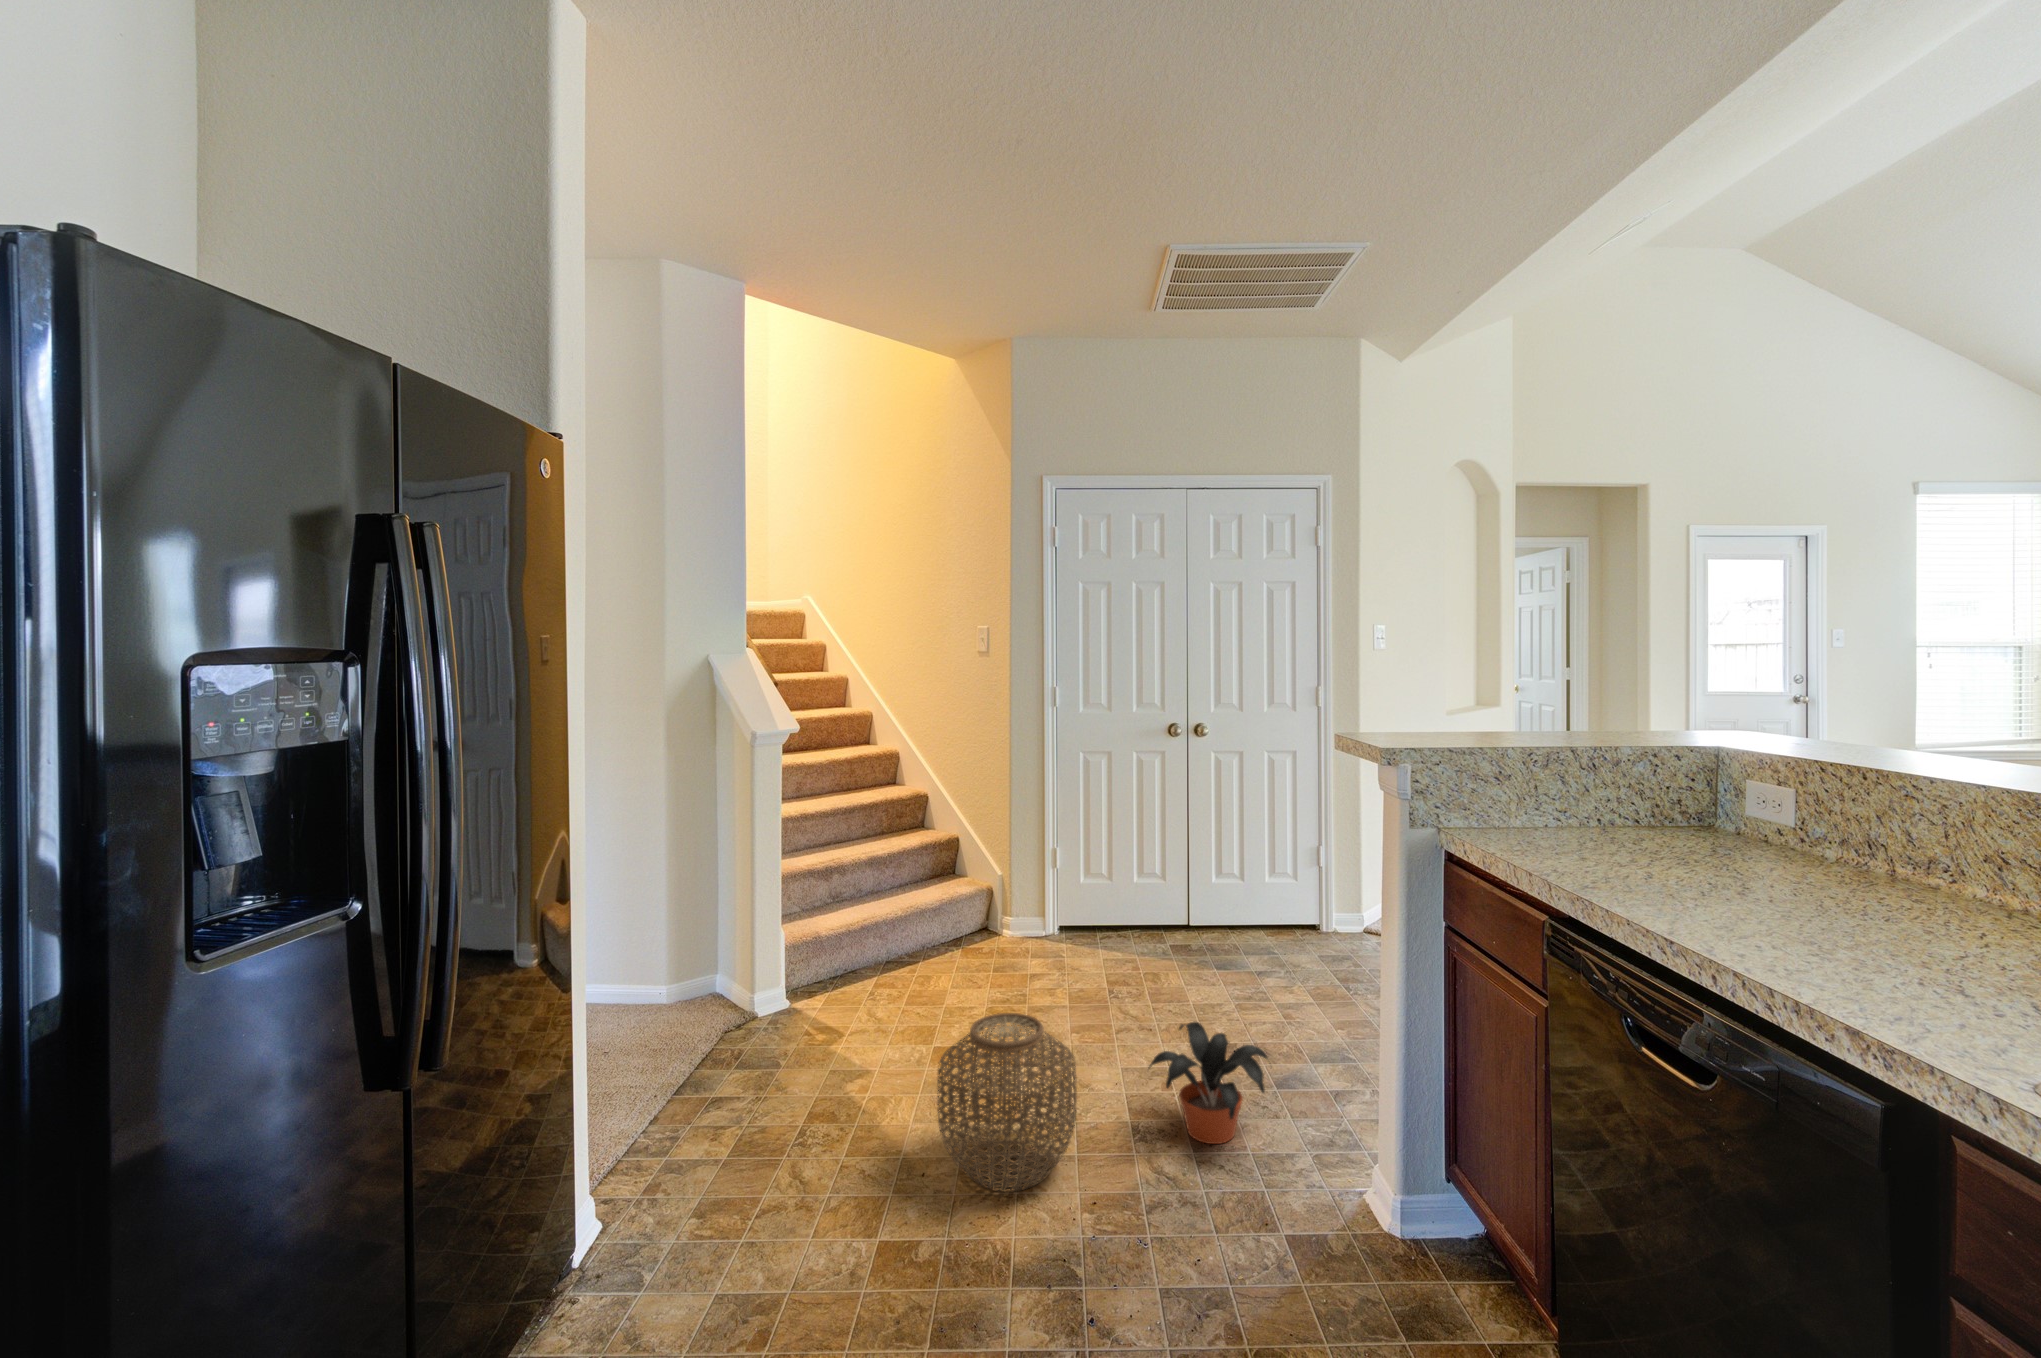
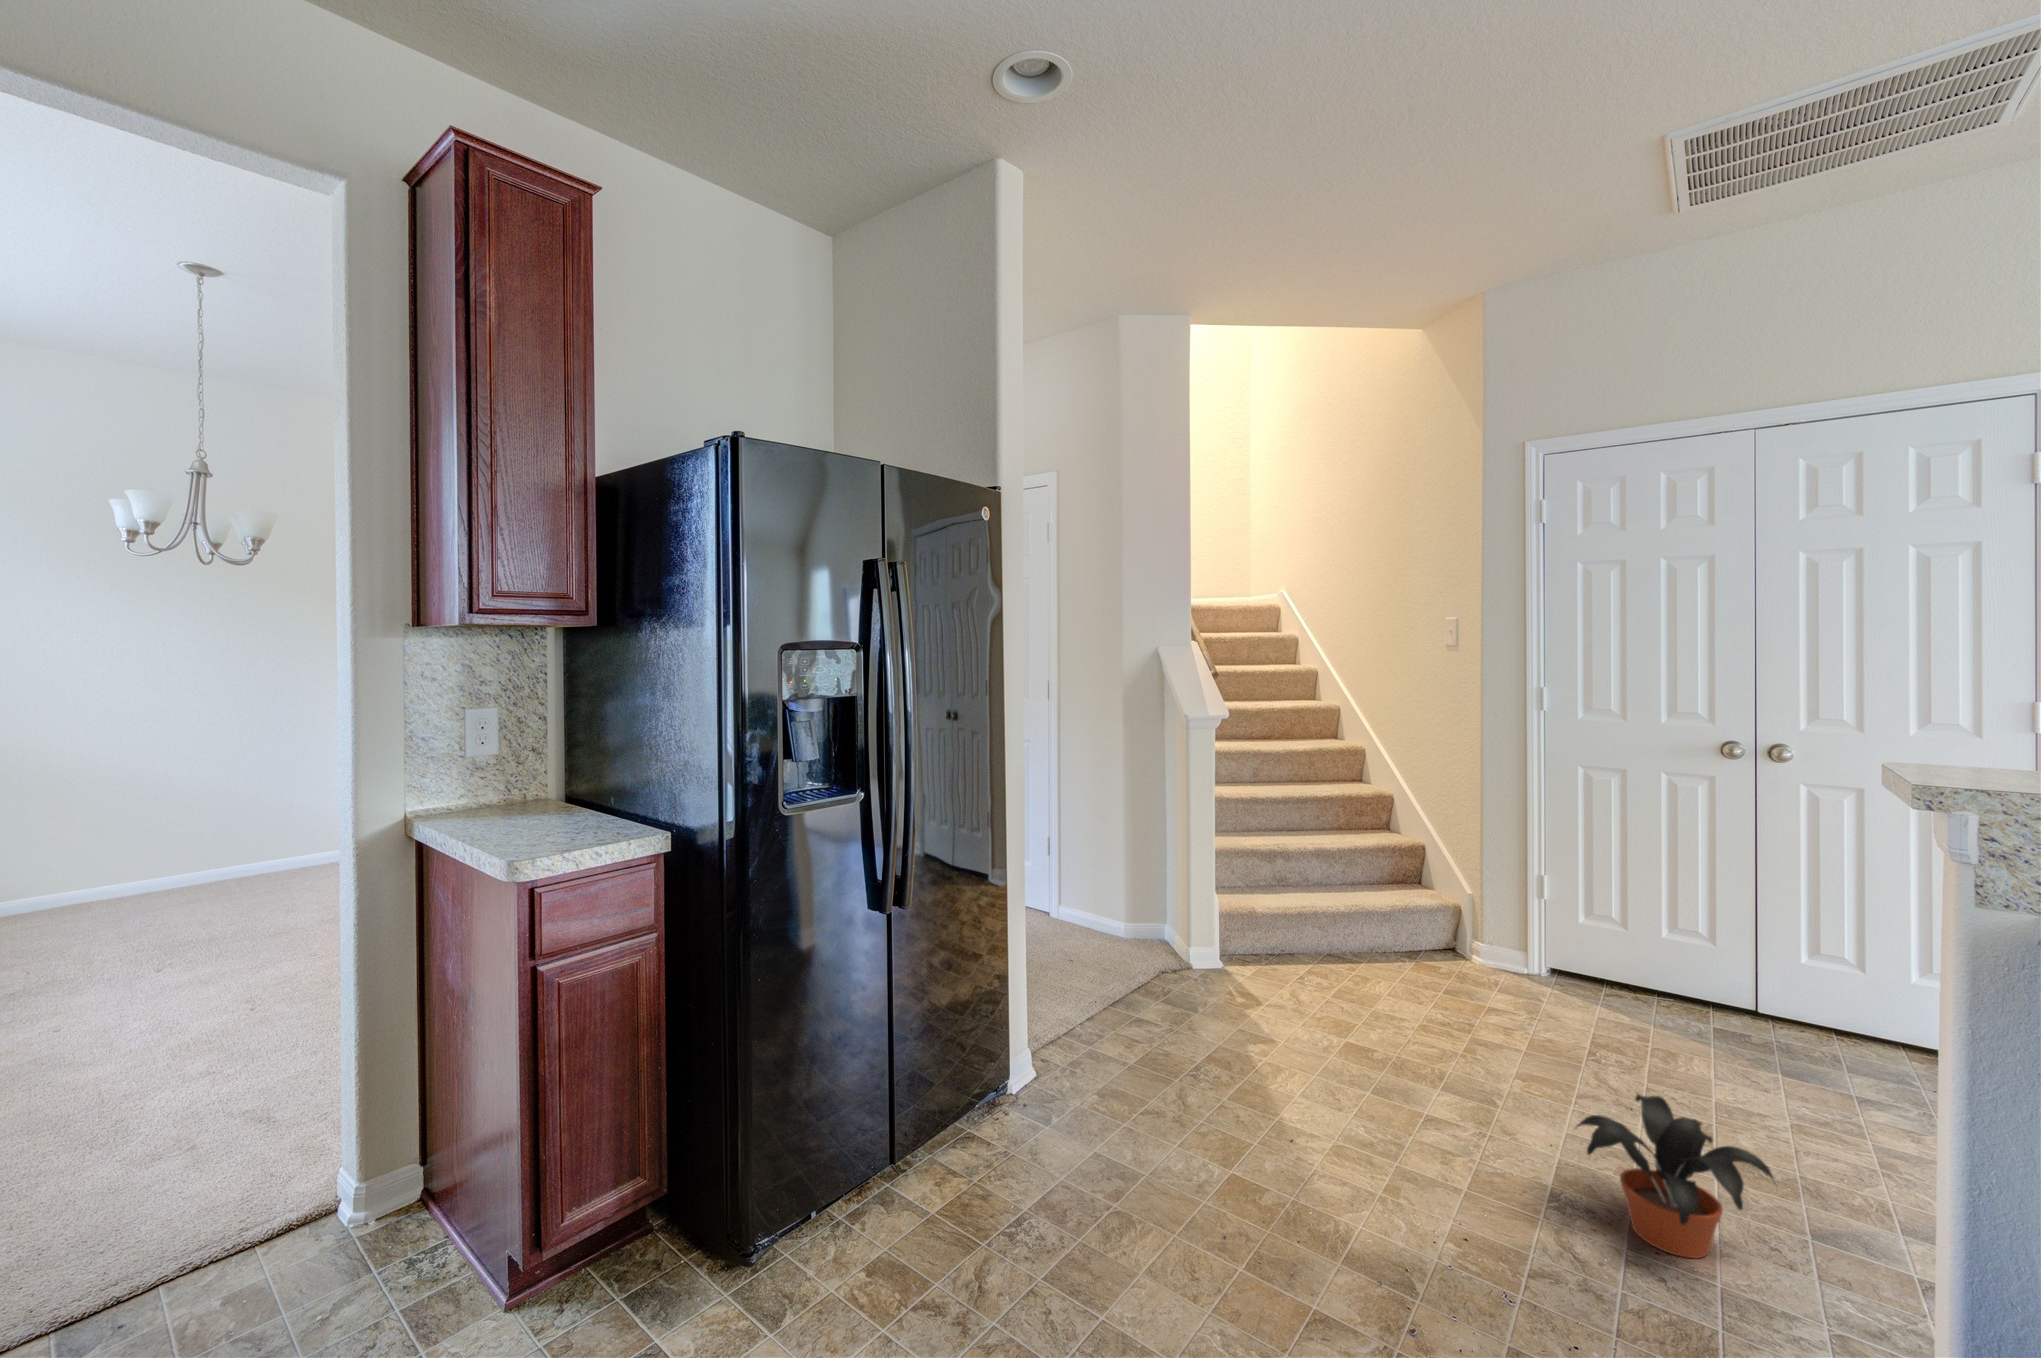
woven basket: present [937,1013,1077,1191] -> none [1296,1005,1459,1198]

